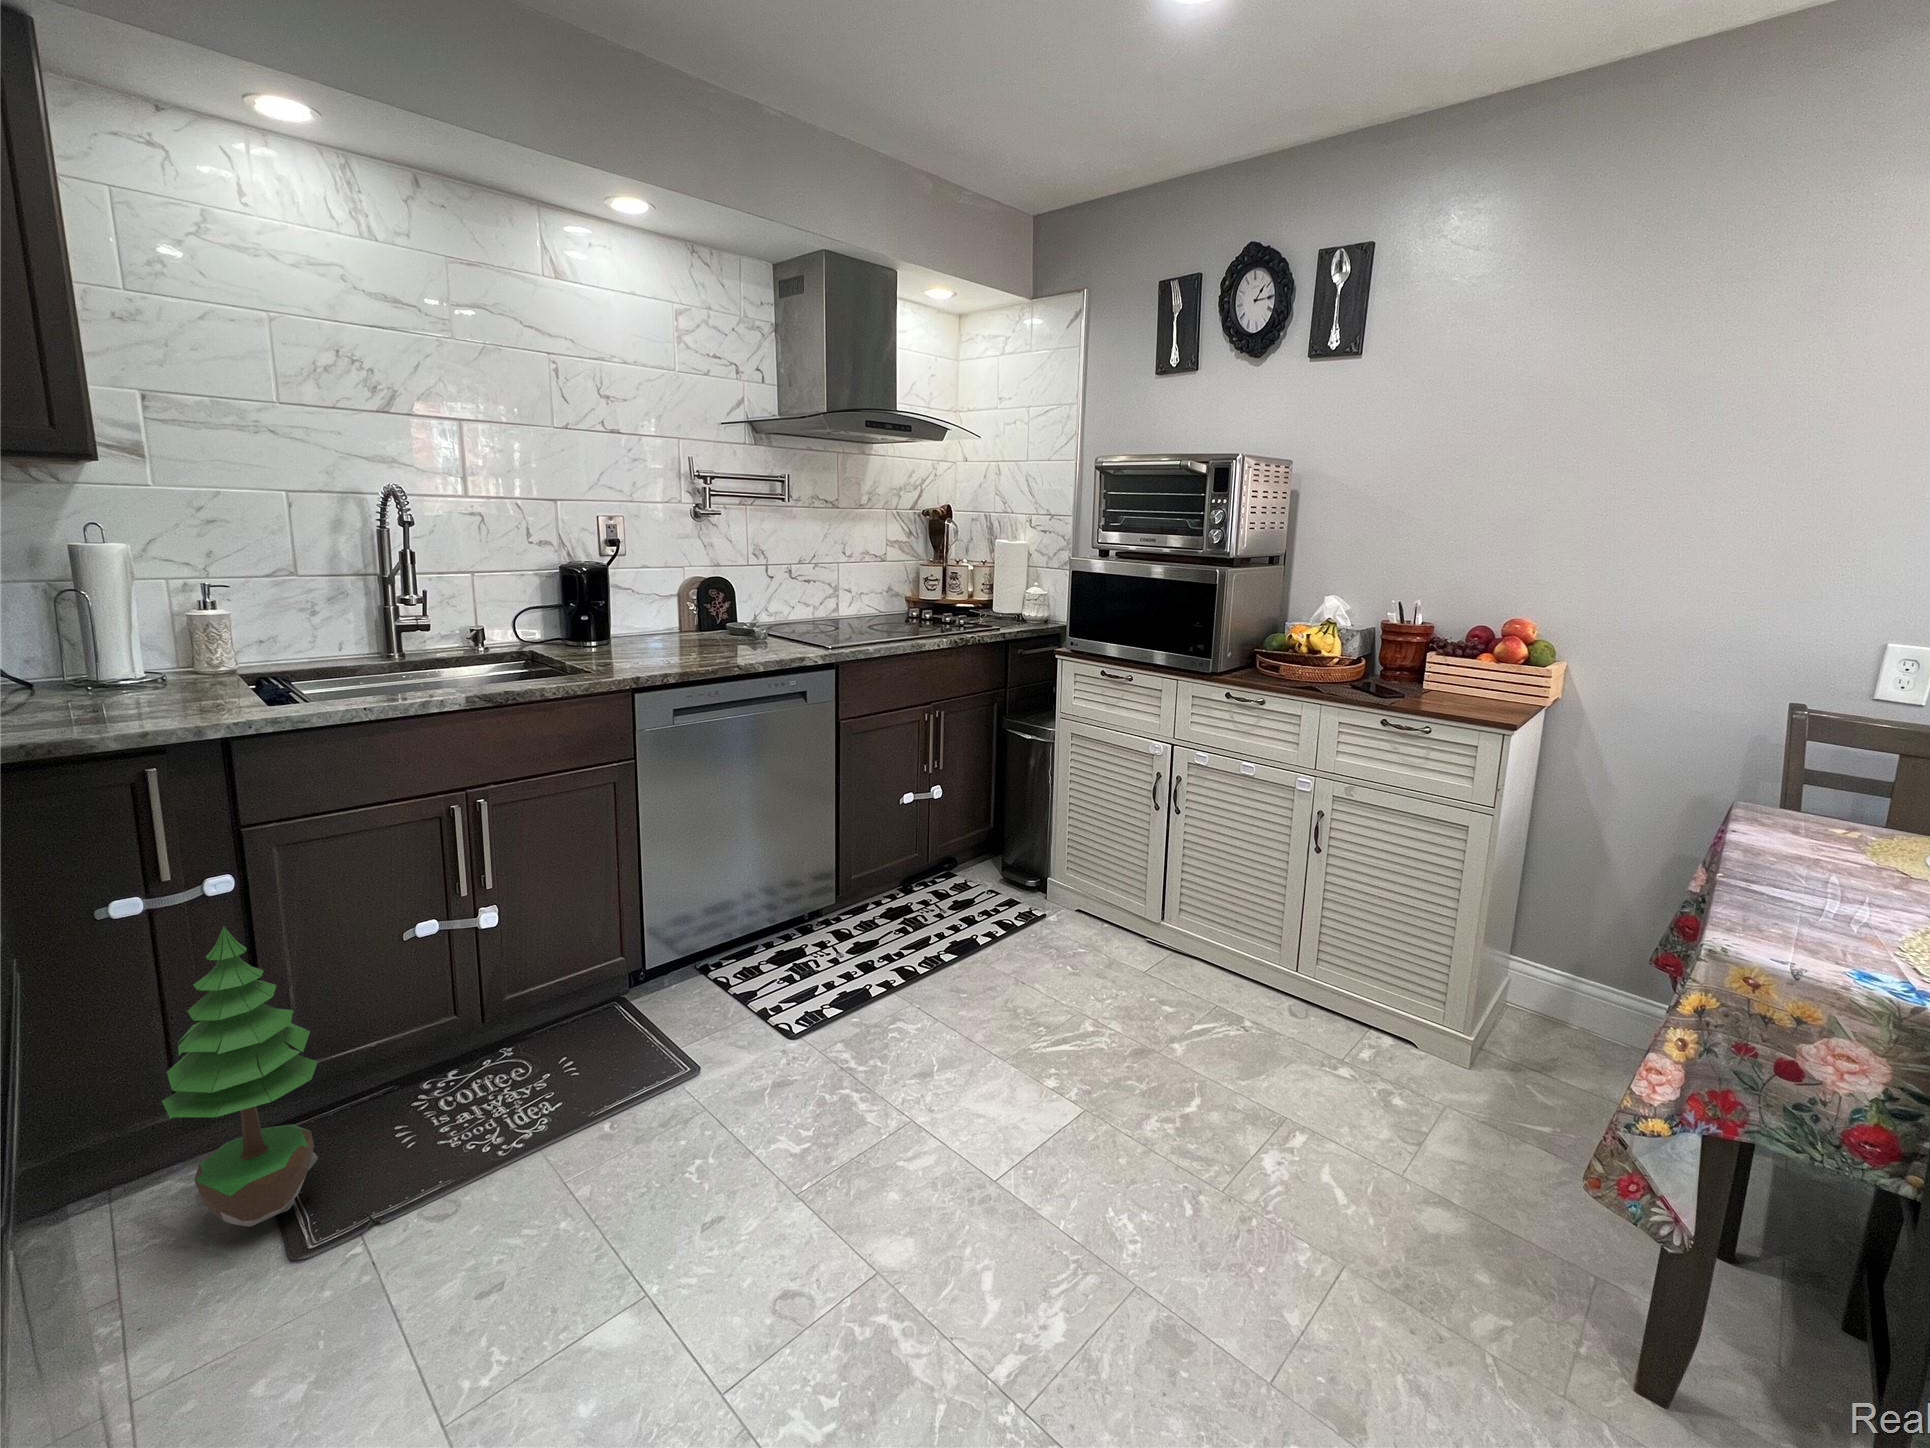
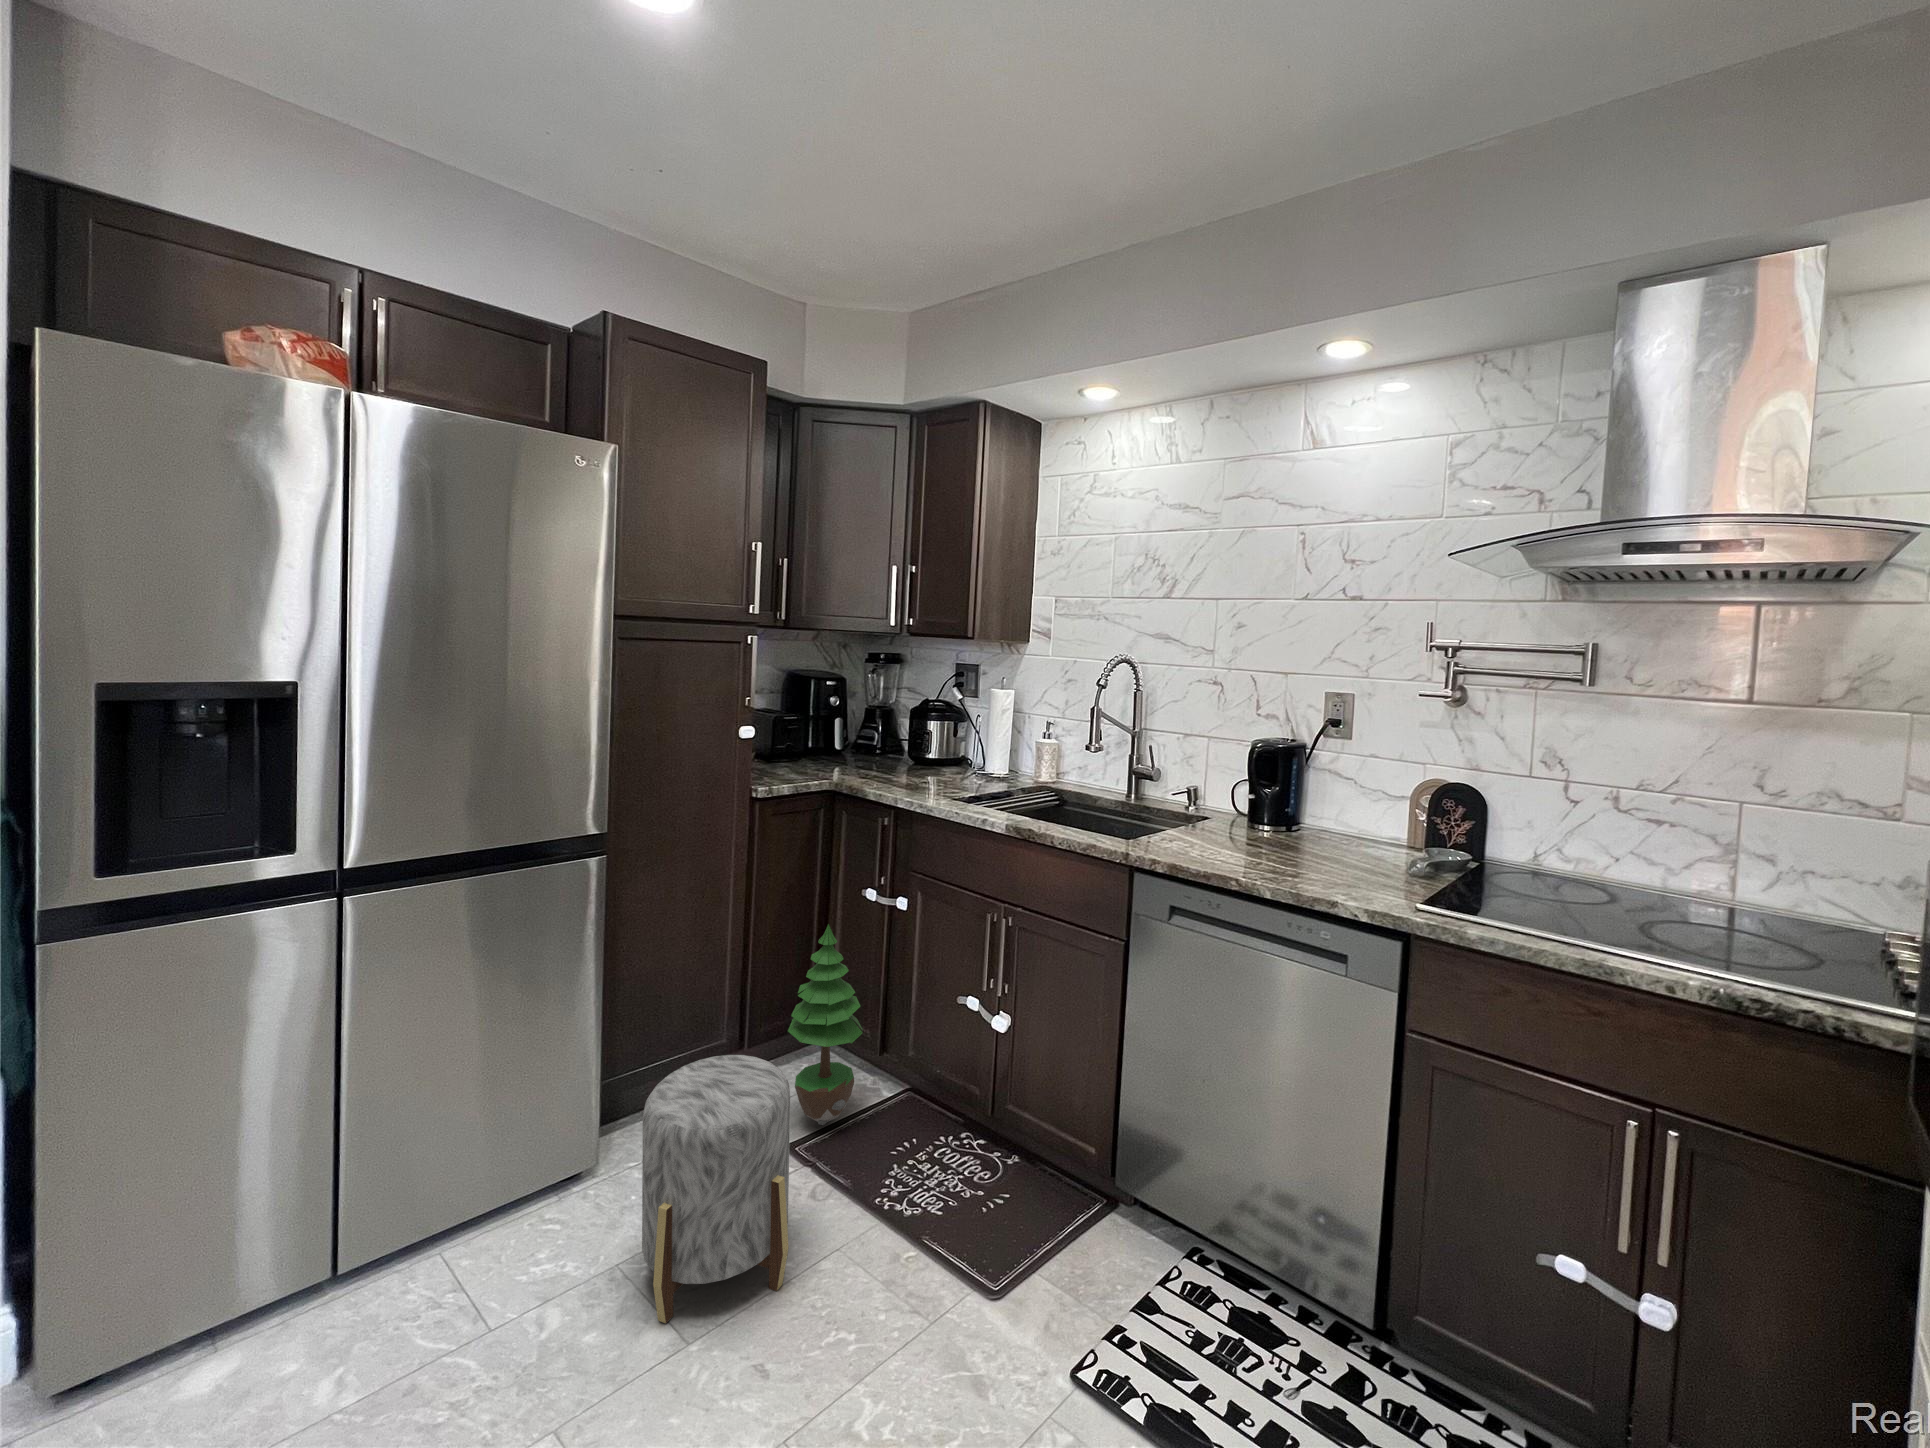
stool: none [365,1032,596,1390] -> present [642,1055,790,1323]

